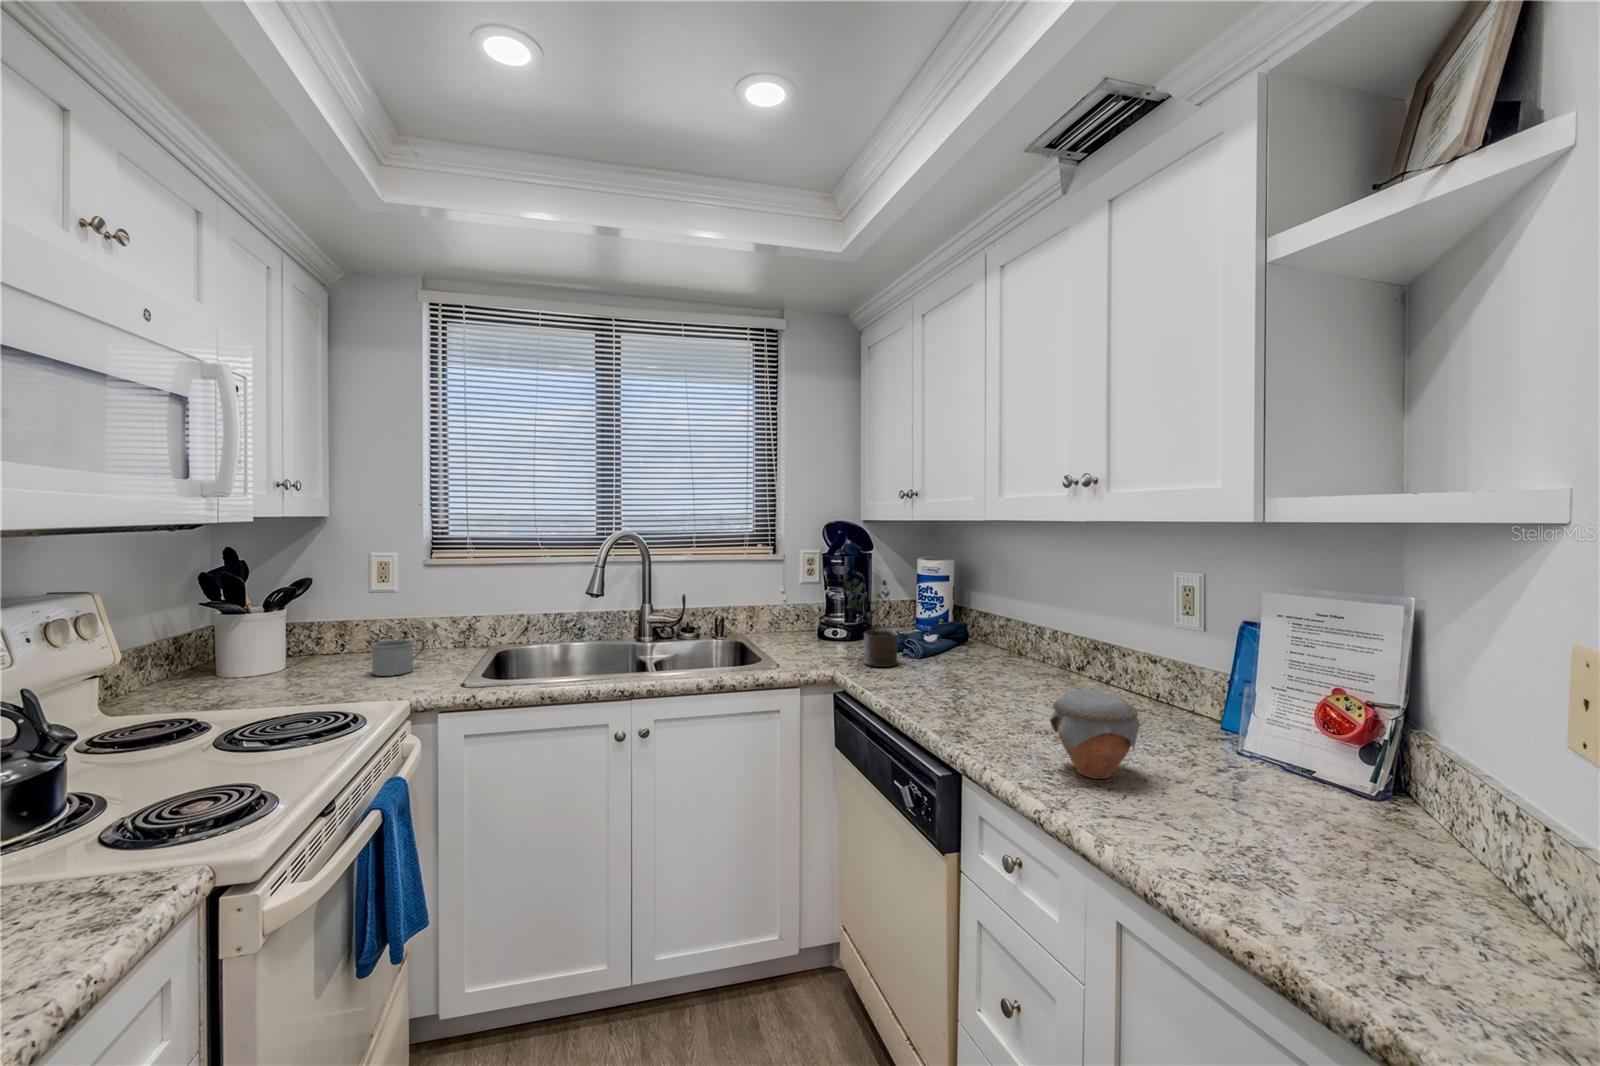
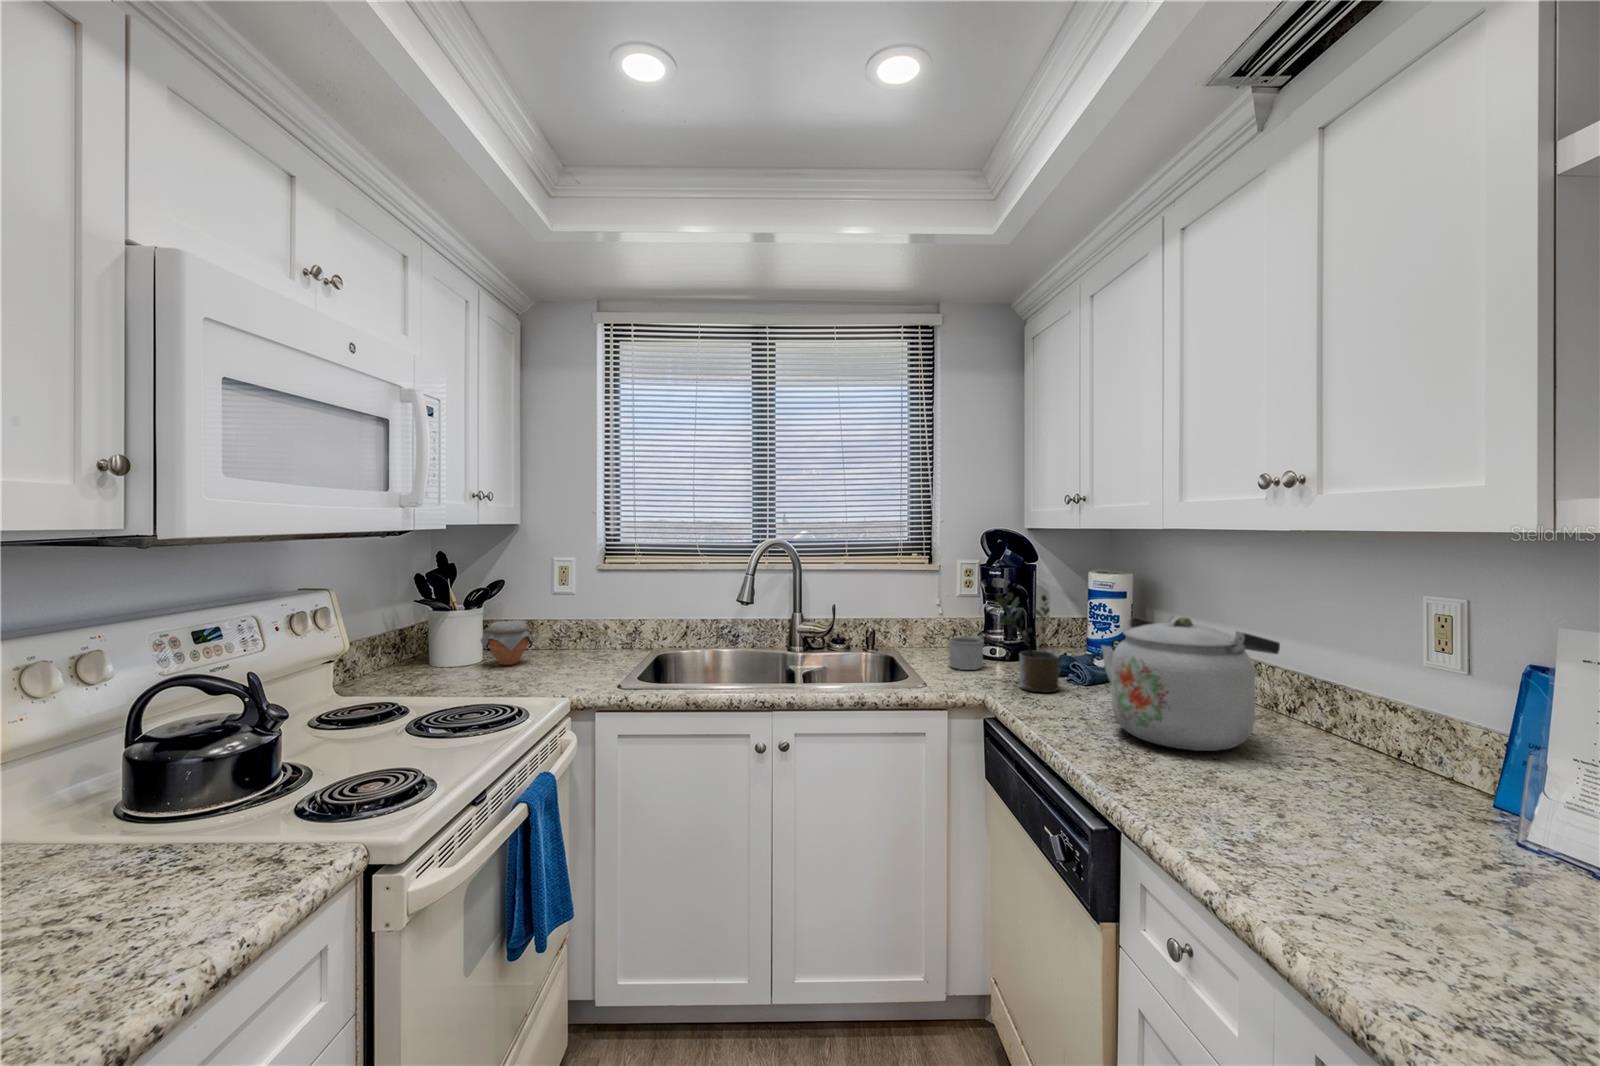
kettle: none [936,594,1074,705] -> present [1101,616,1280,751]
mug: present [371,638,425,676] -> present [949,636,984,670]
jar: present [1049,689,1139,779] -> present [481,620,533,665]

